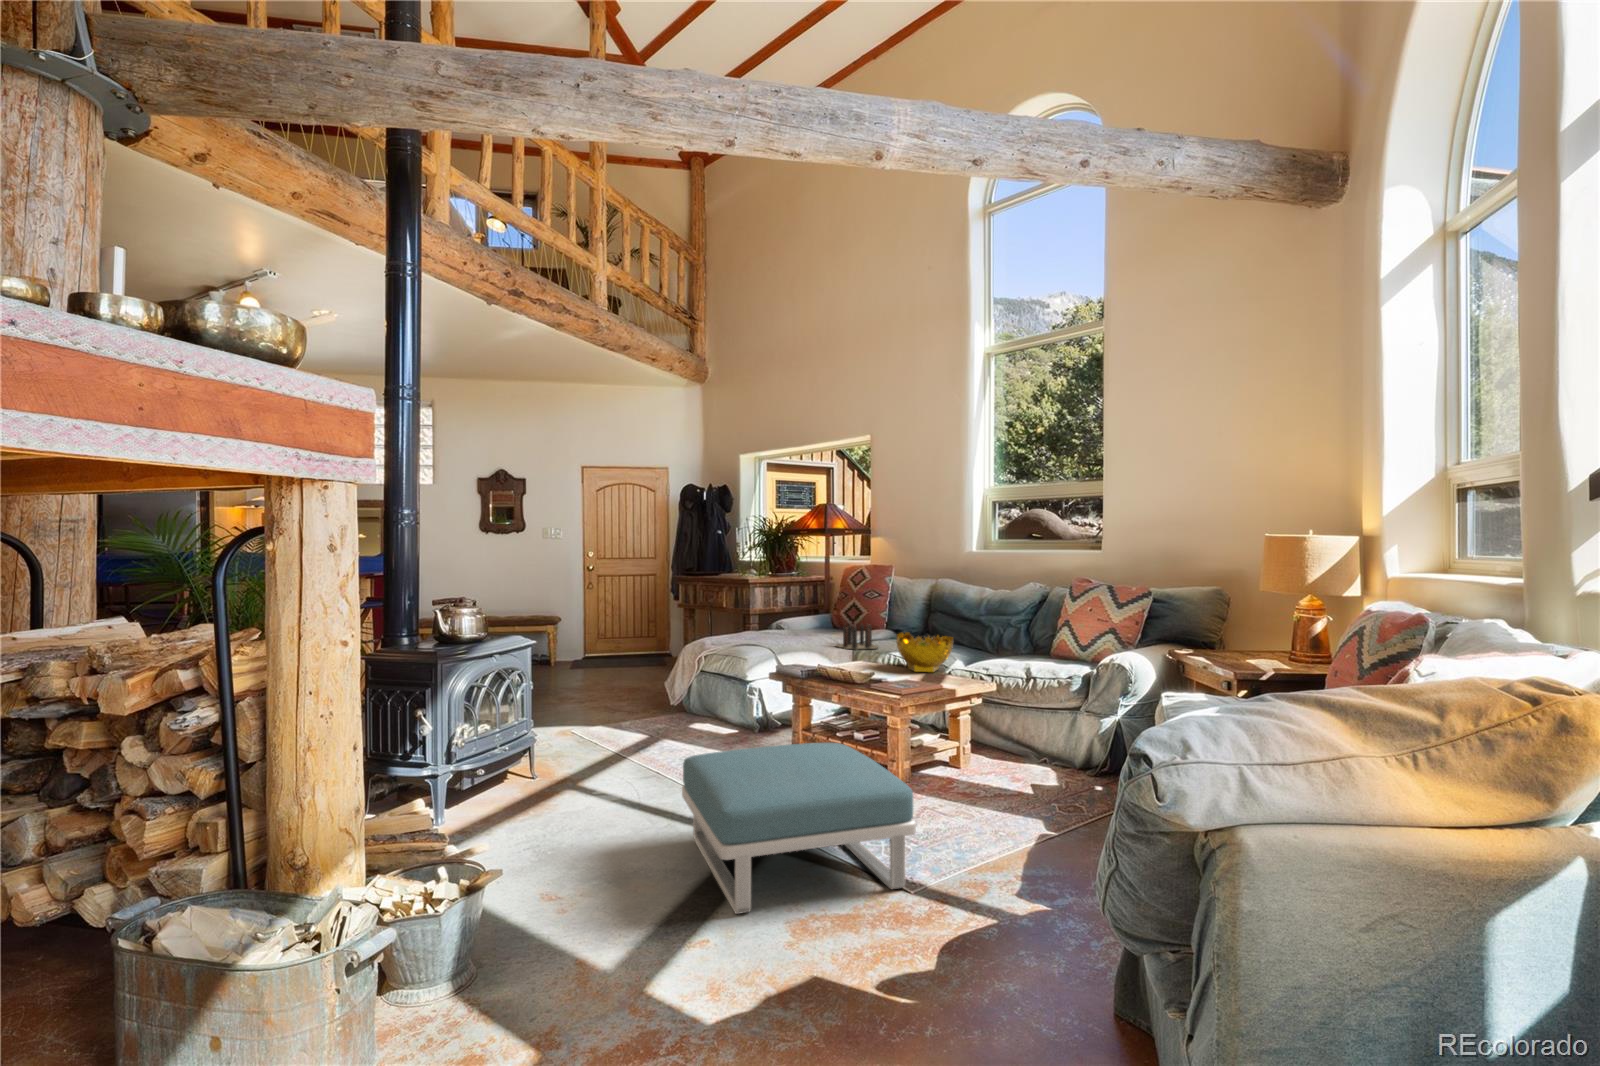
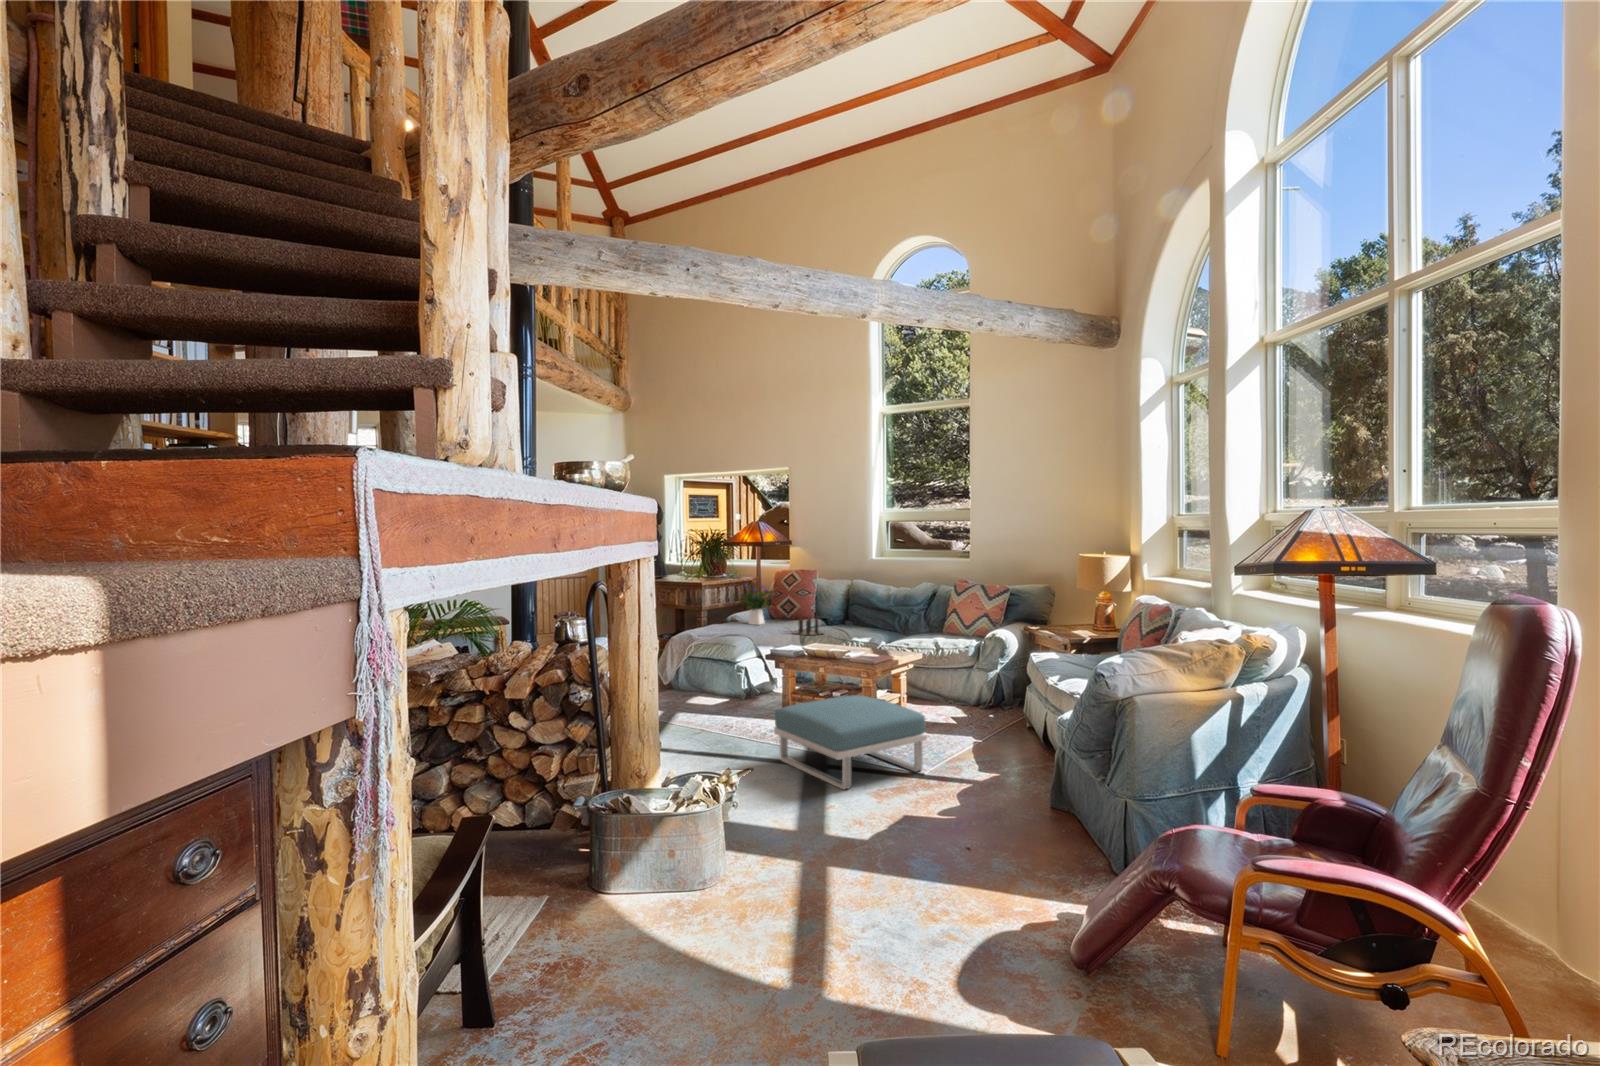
flower arrangement: none [774,576,830,634] -> present [743,584,772,625]
decorative bowl: present [897,633,953,672] -> none [853,622,892,649]

